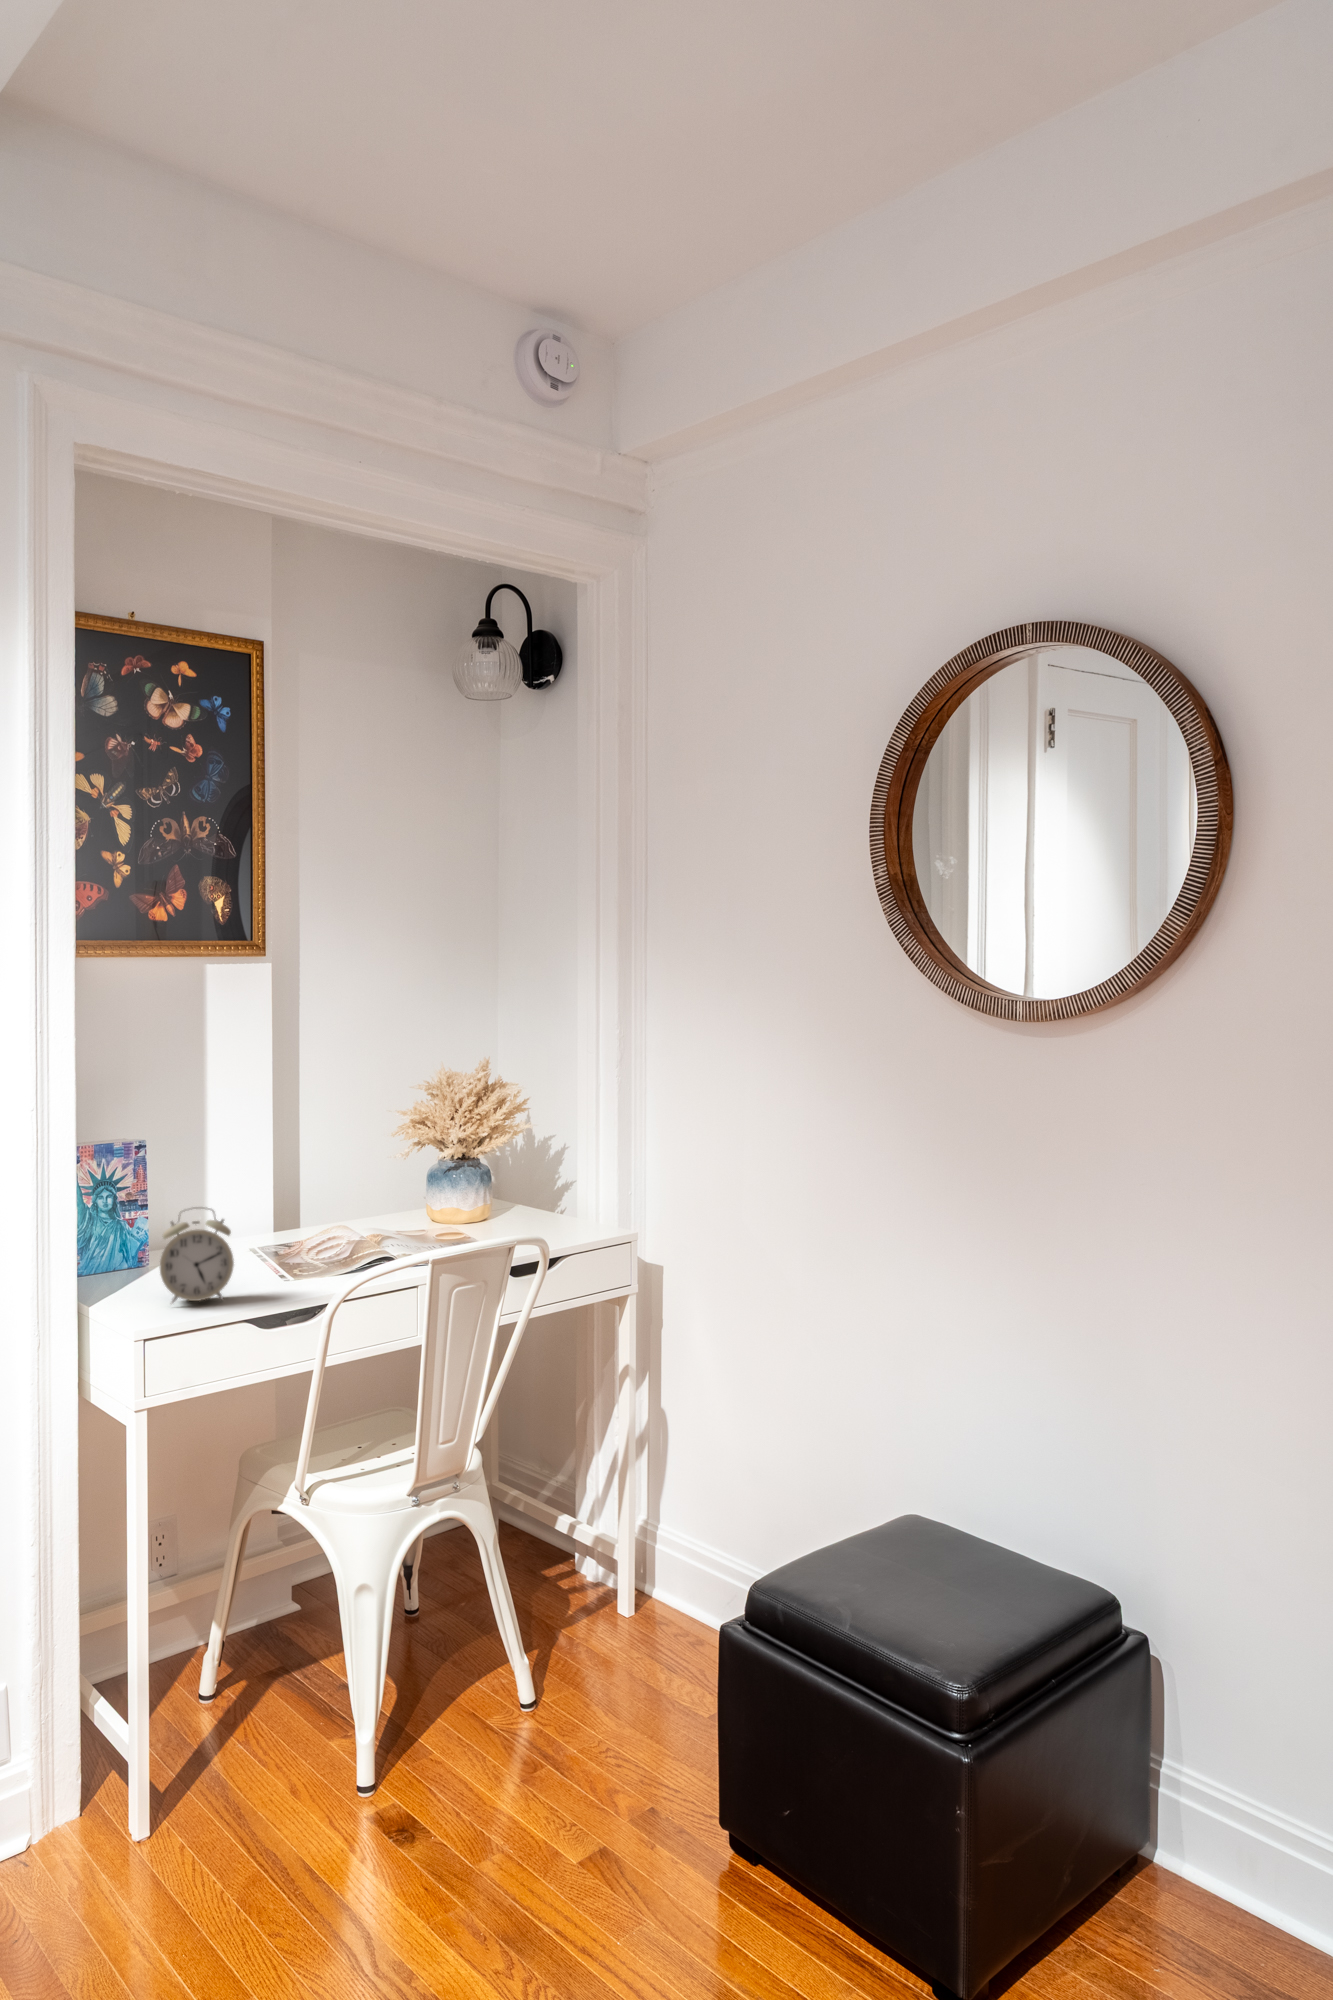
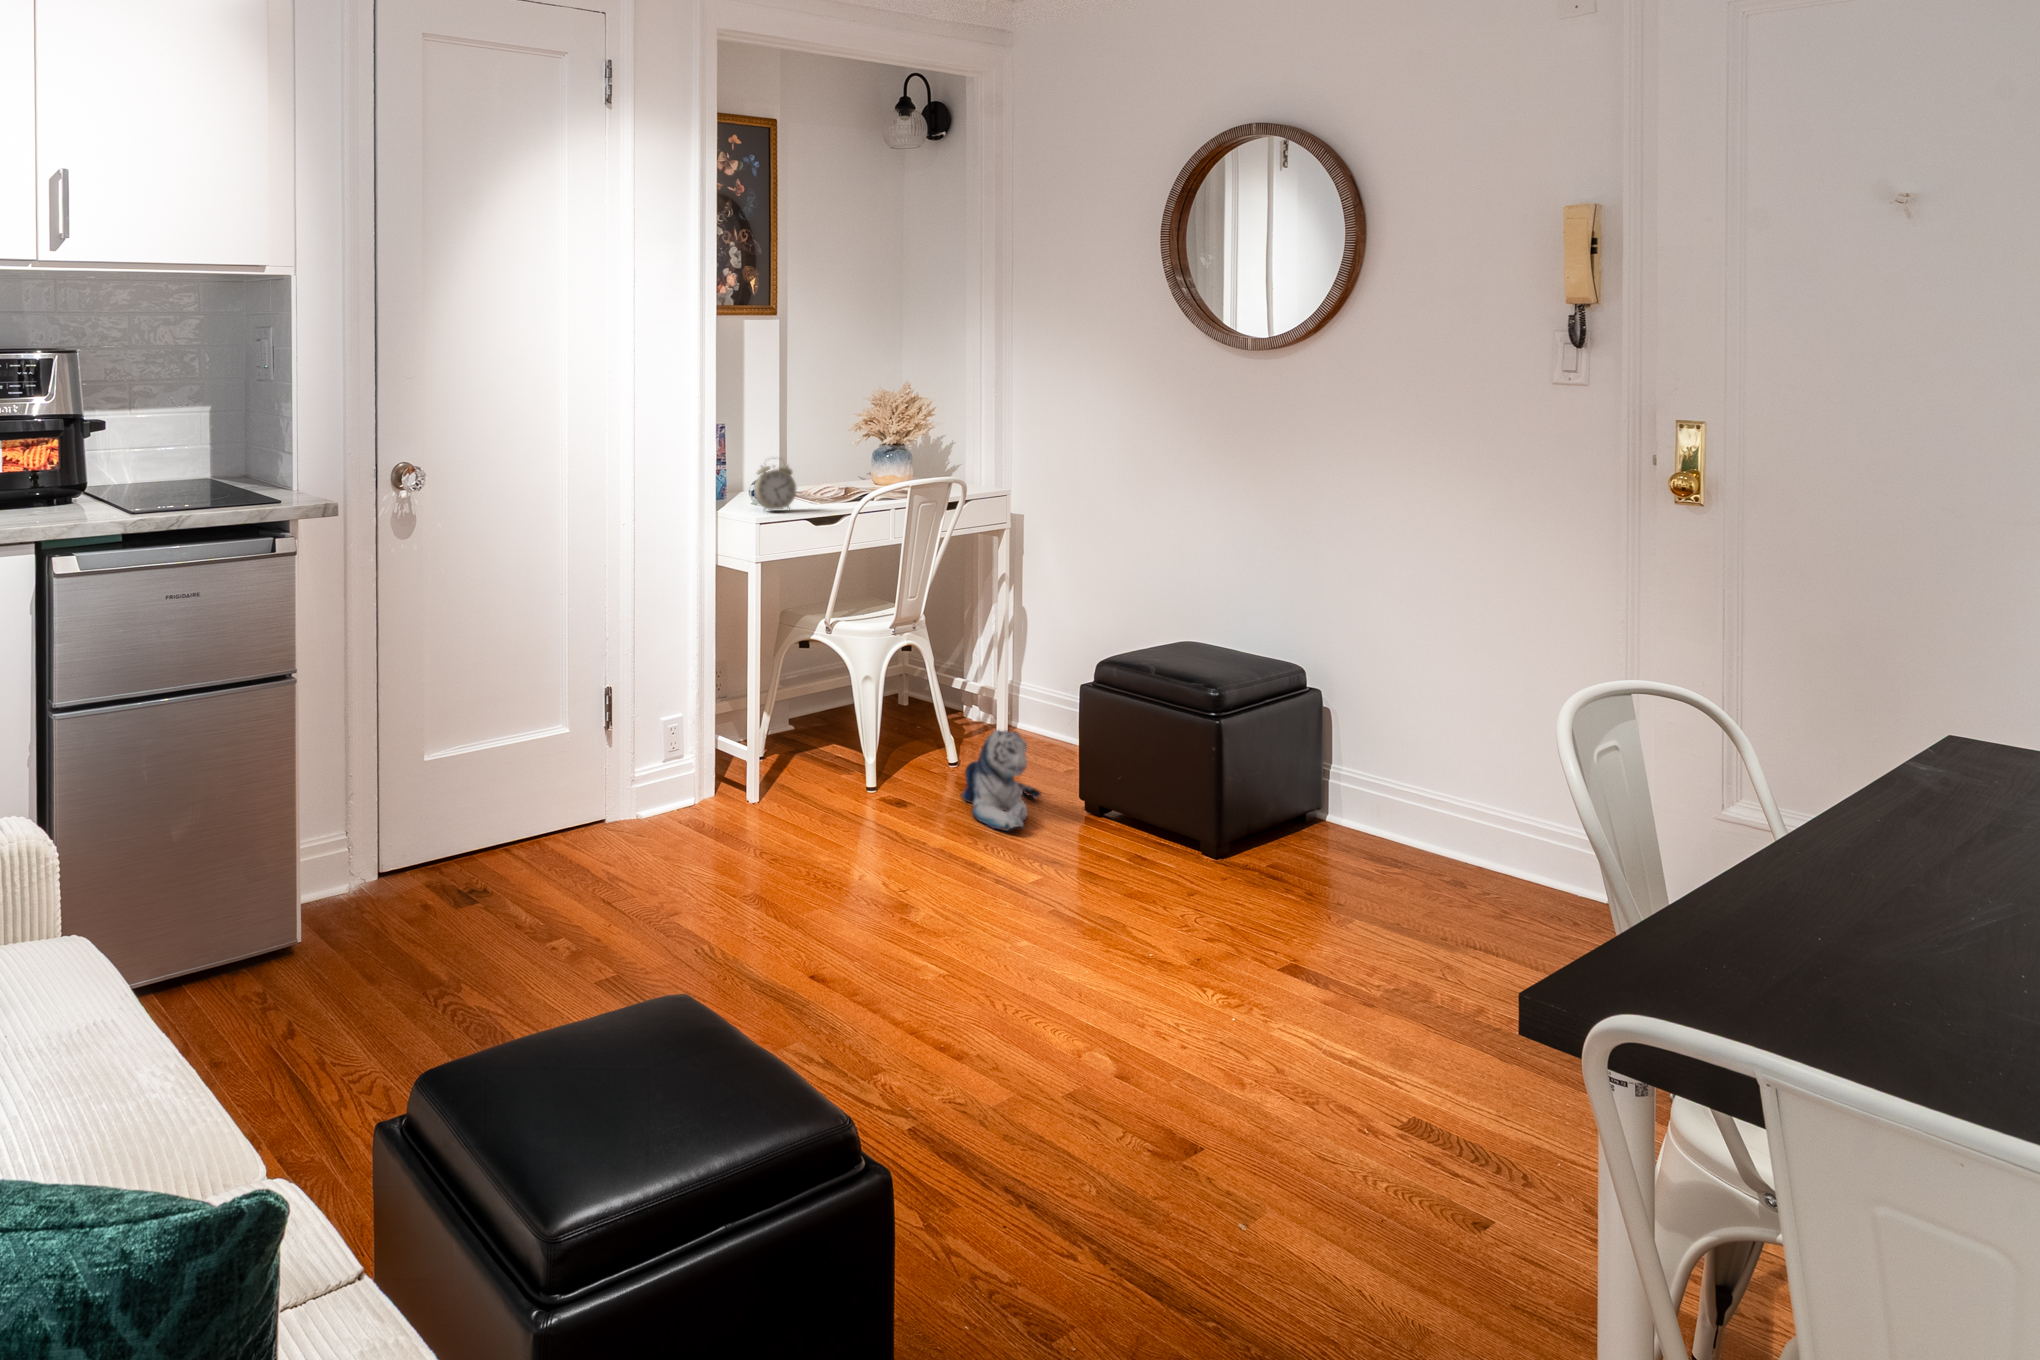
plush toy: none [515,1699,657,1919] -> present [961,730,1041,831]

